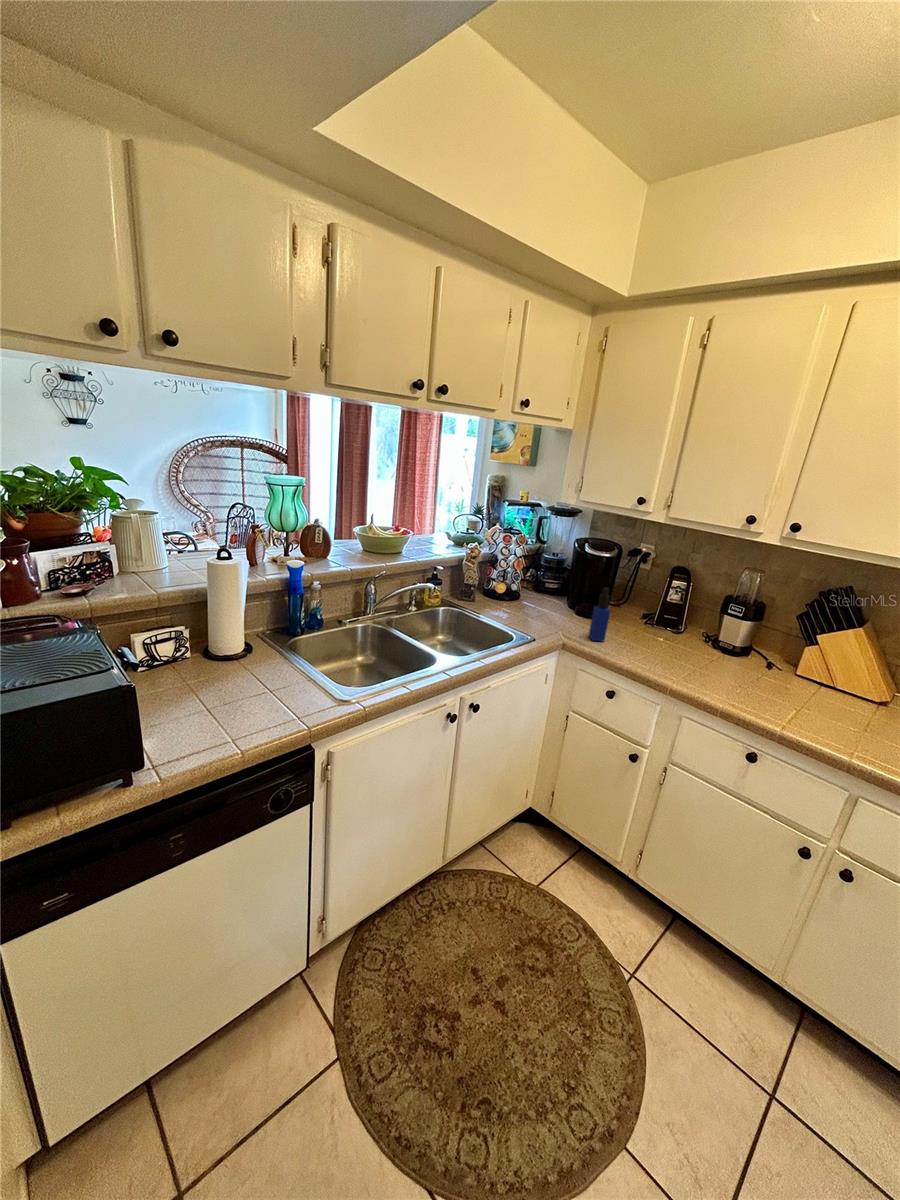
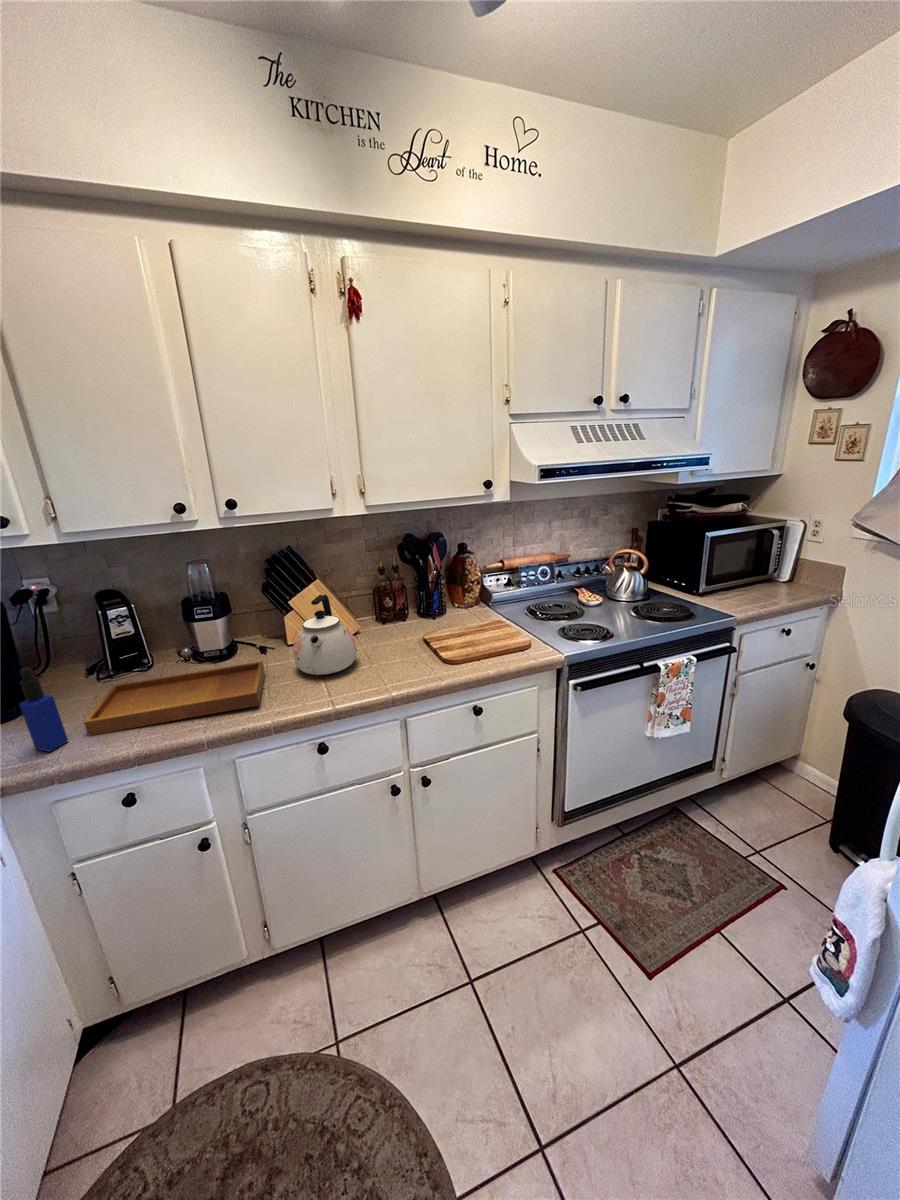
tray: none [615,625,757,692] -> present [84,648,265,735]
kettle: none [783,639,862,718] -> present [293,594,357,675]

